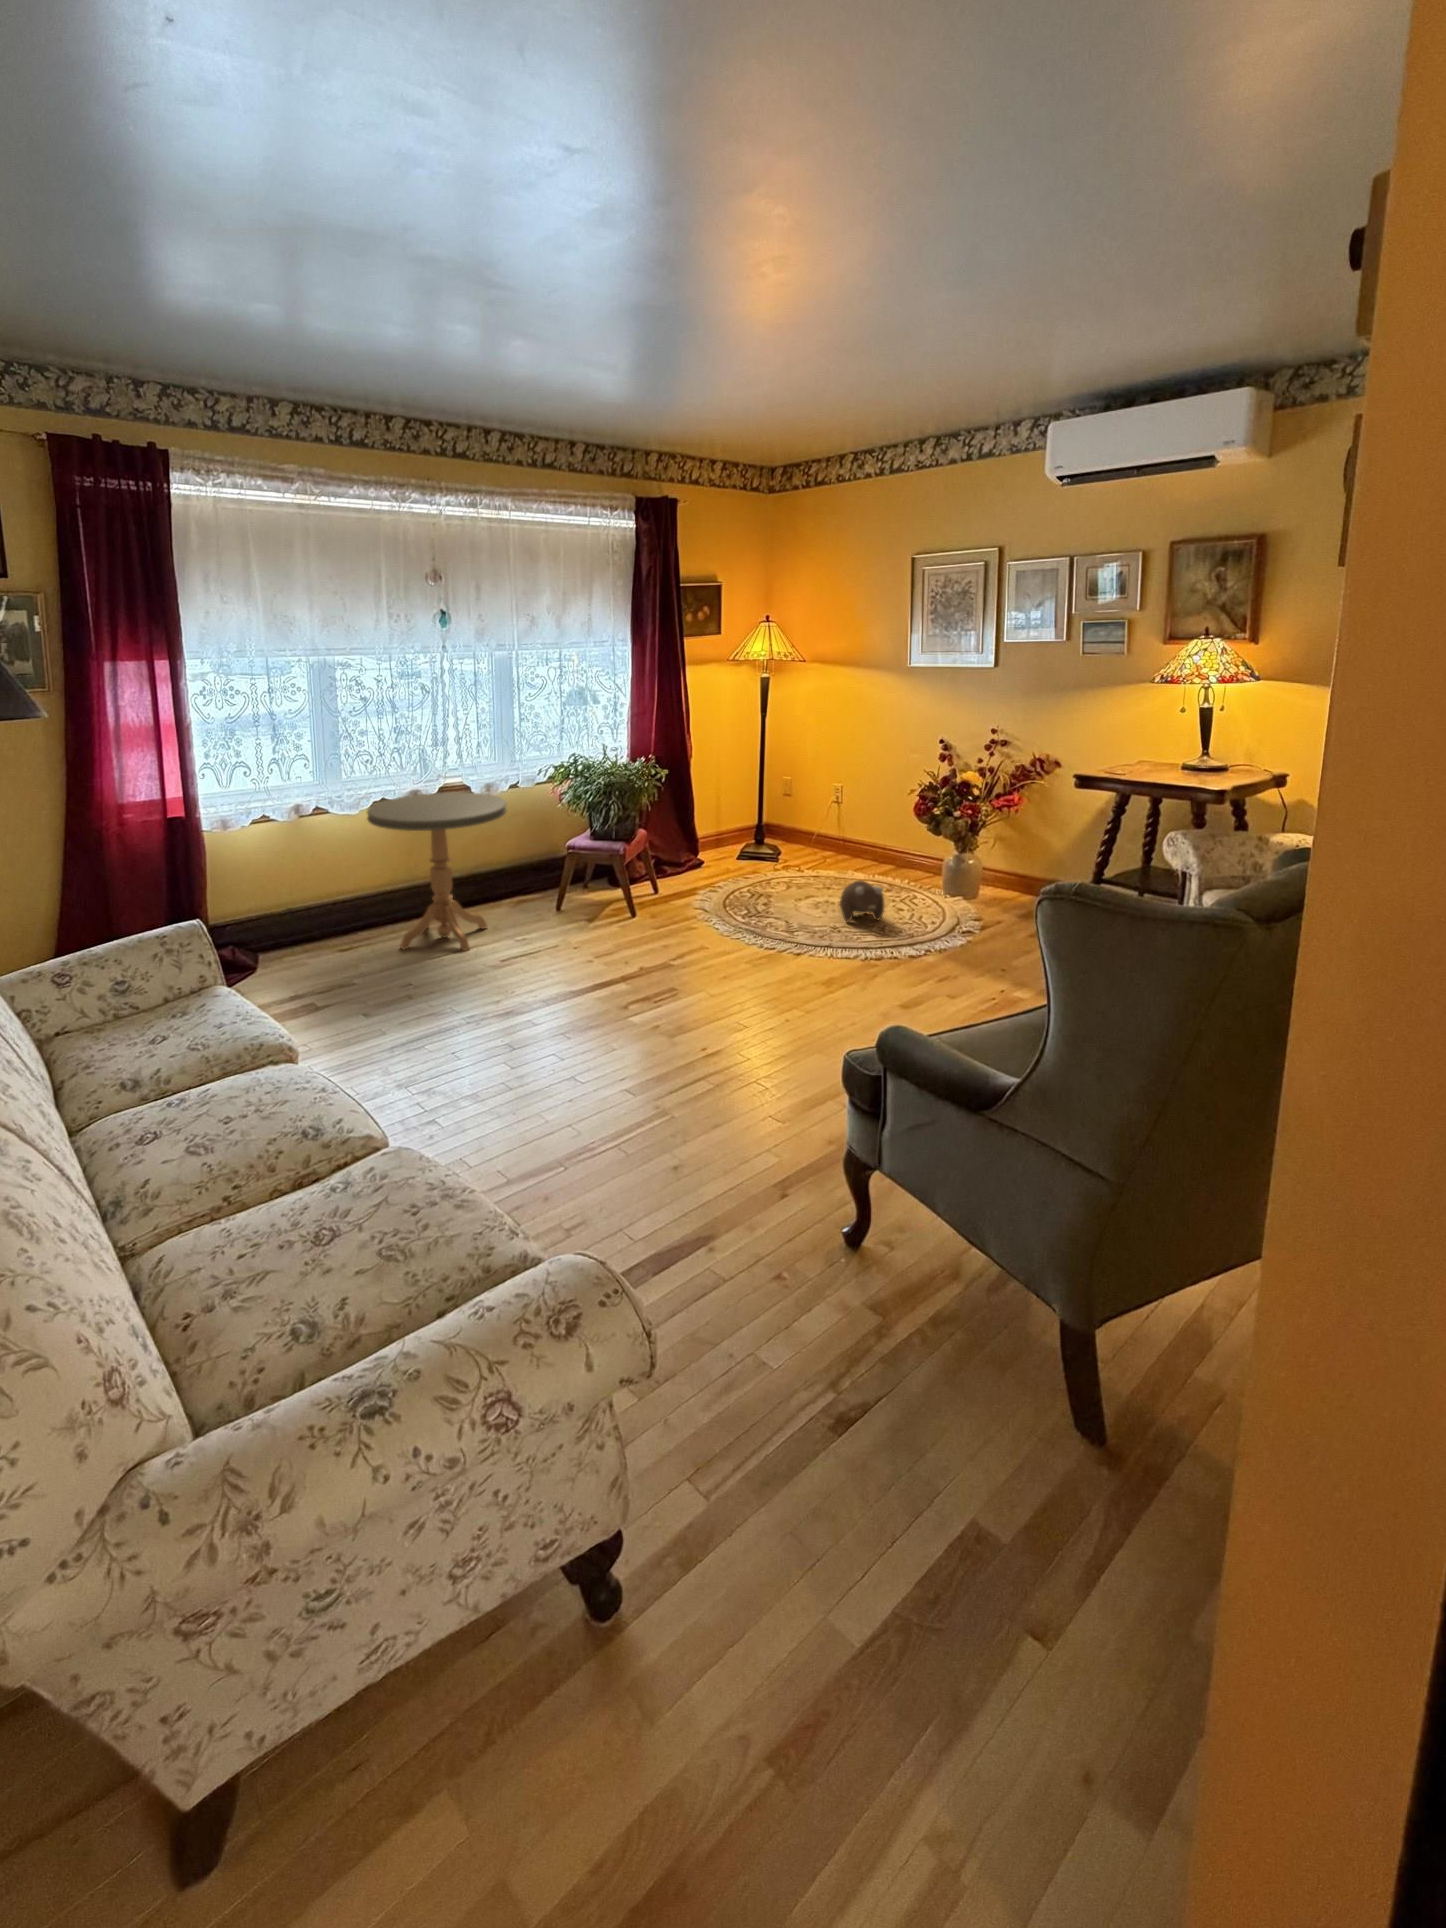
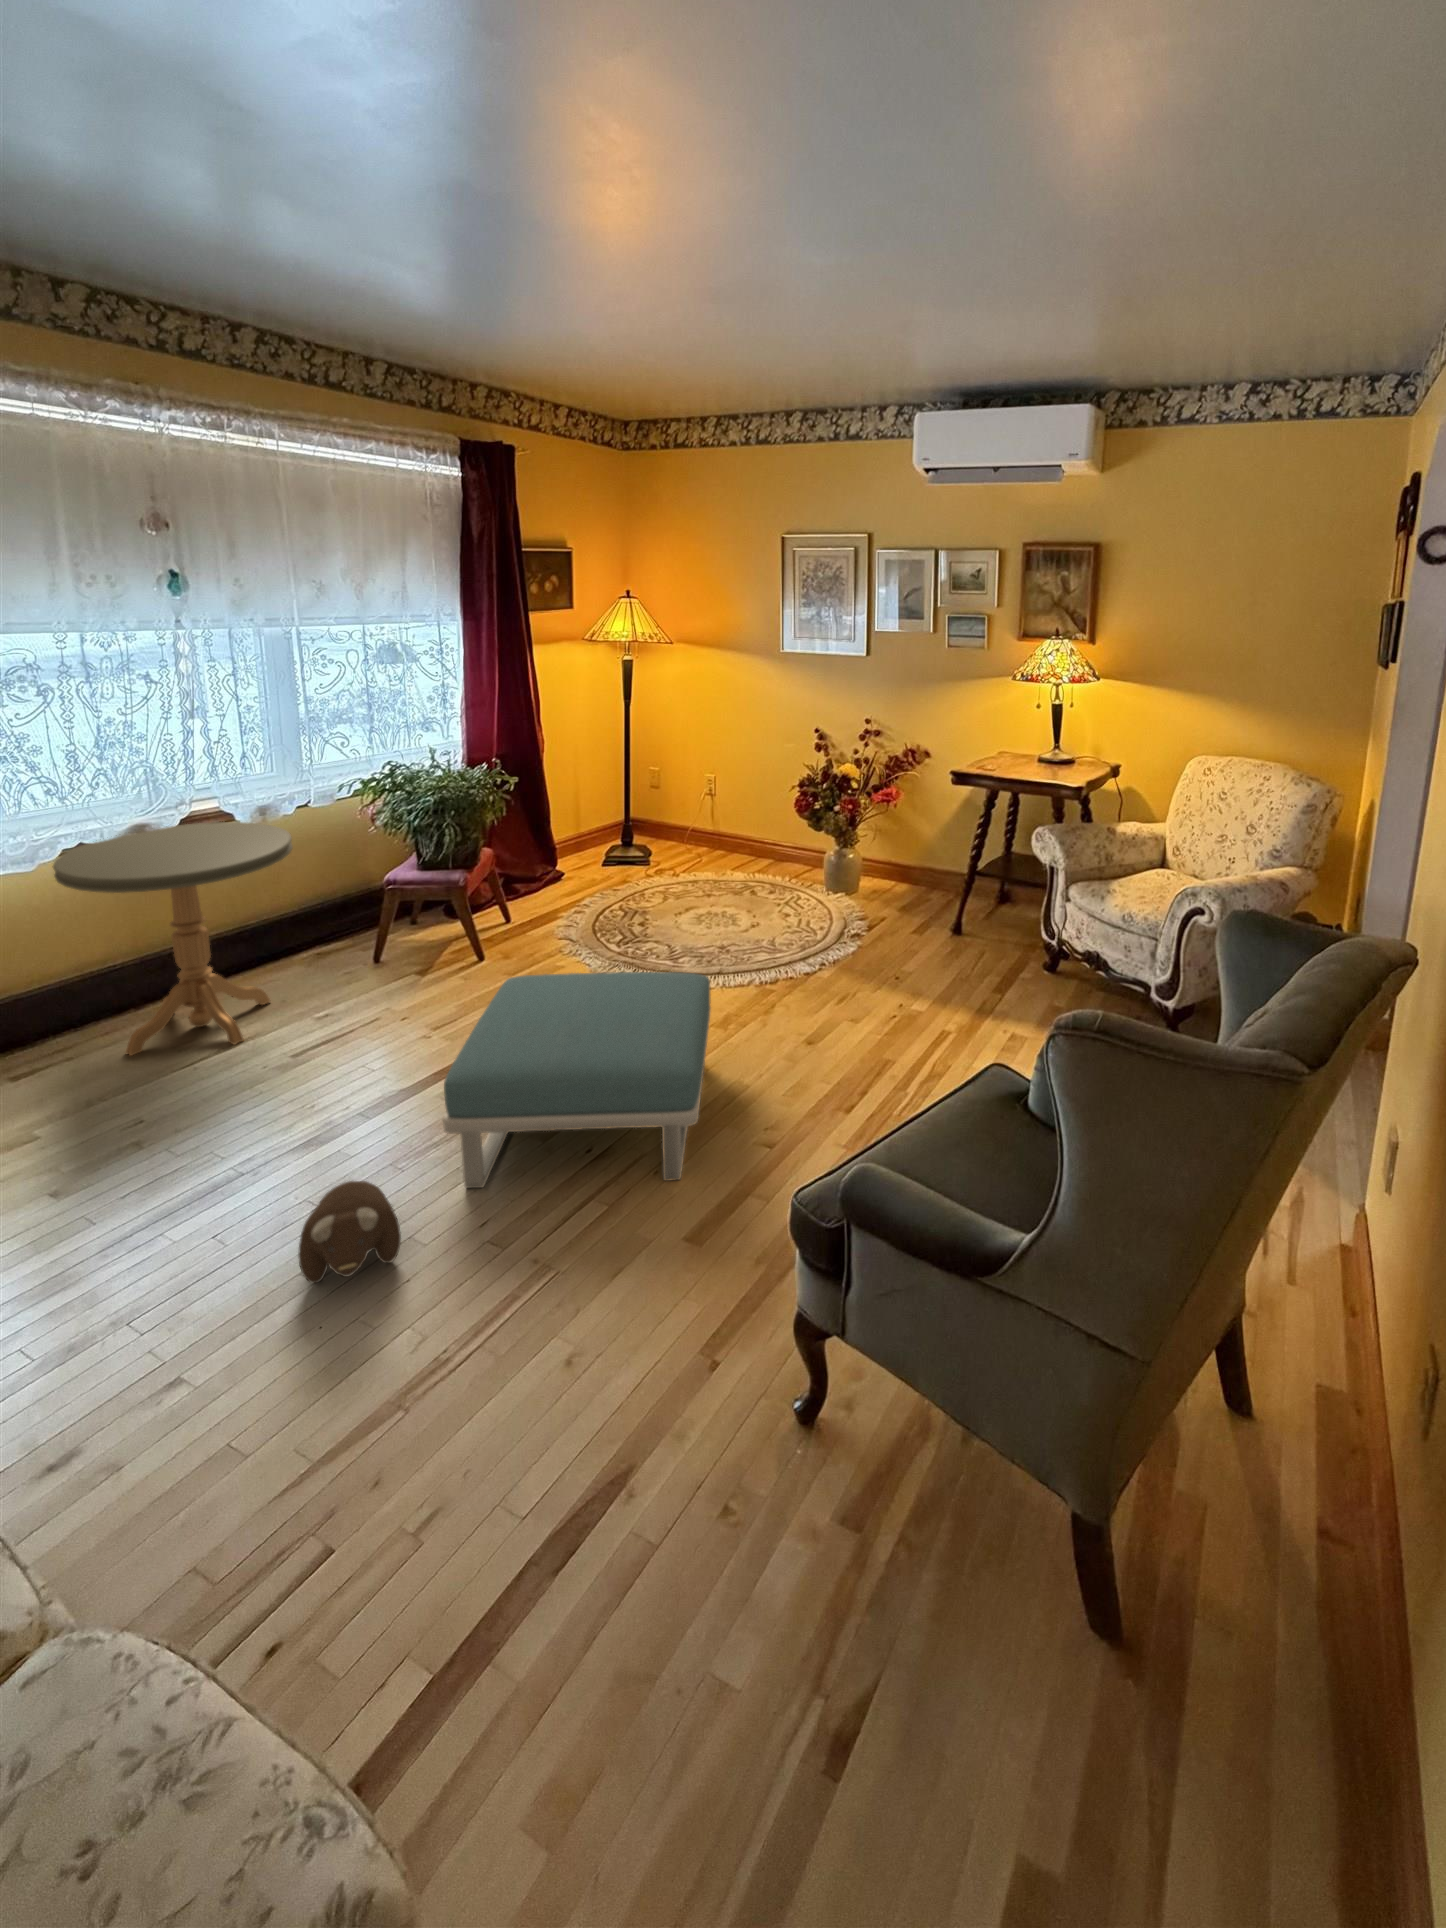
plush toy: present [840,881,885,921] -> present [298,1181,401,1283]
footstool: none [597,917,815,1091] -> present [443,972,711,1188]

